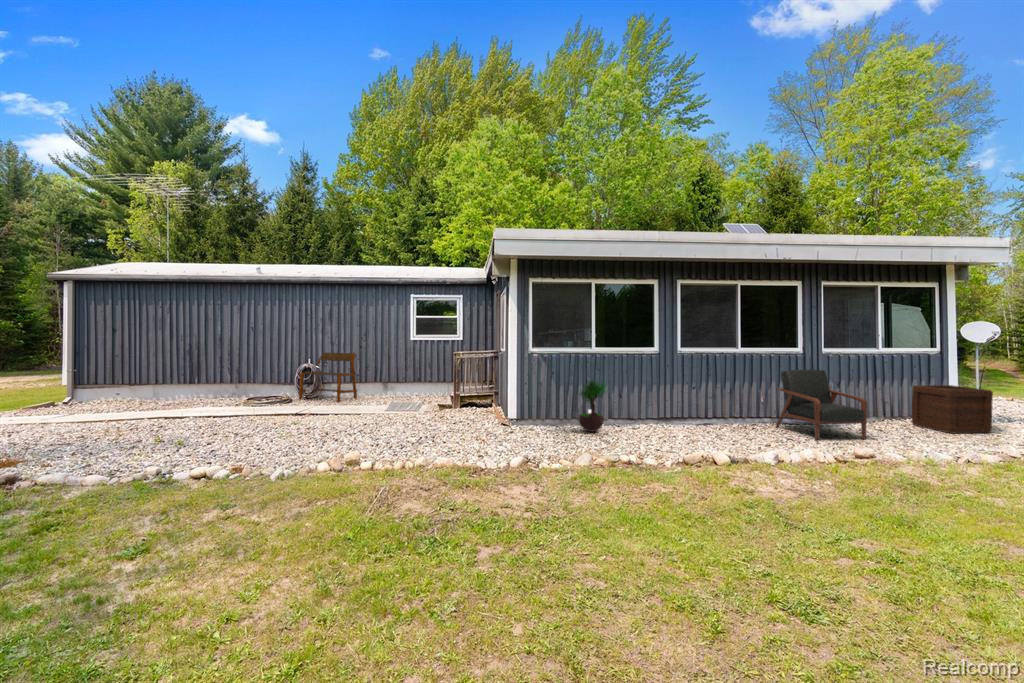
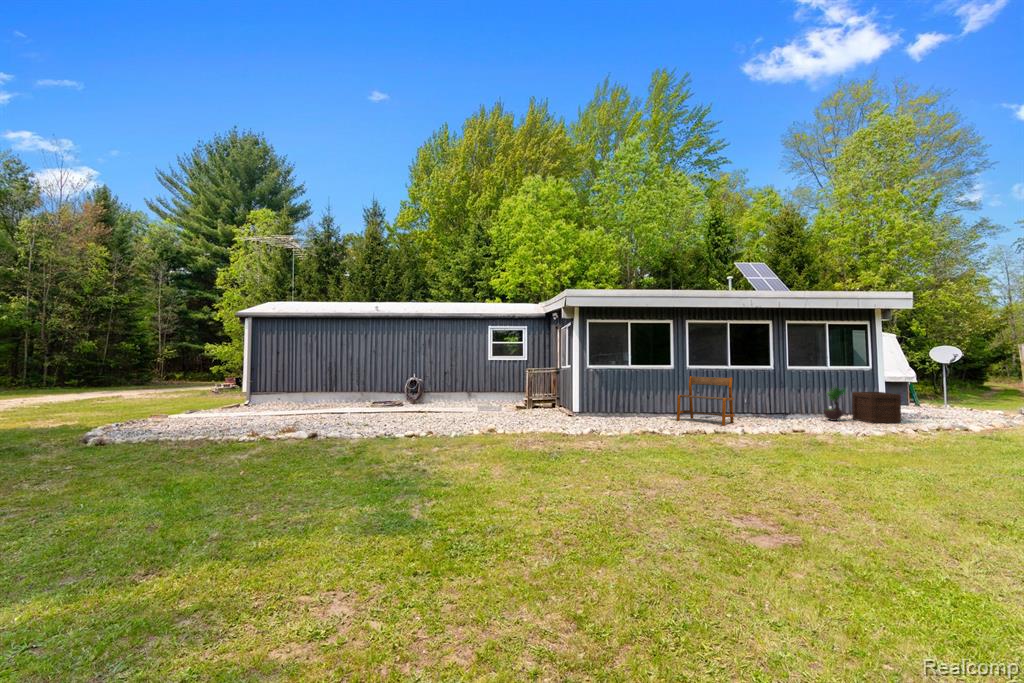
bench: present [299,353,357,402] -> present [677,376,735,426]
chair: present [776,370,867,440] -> none [755,380,811,425]
potted tree: present [579,381,605,432] -> present [824,386,845,421]

